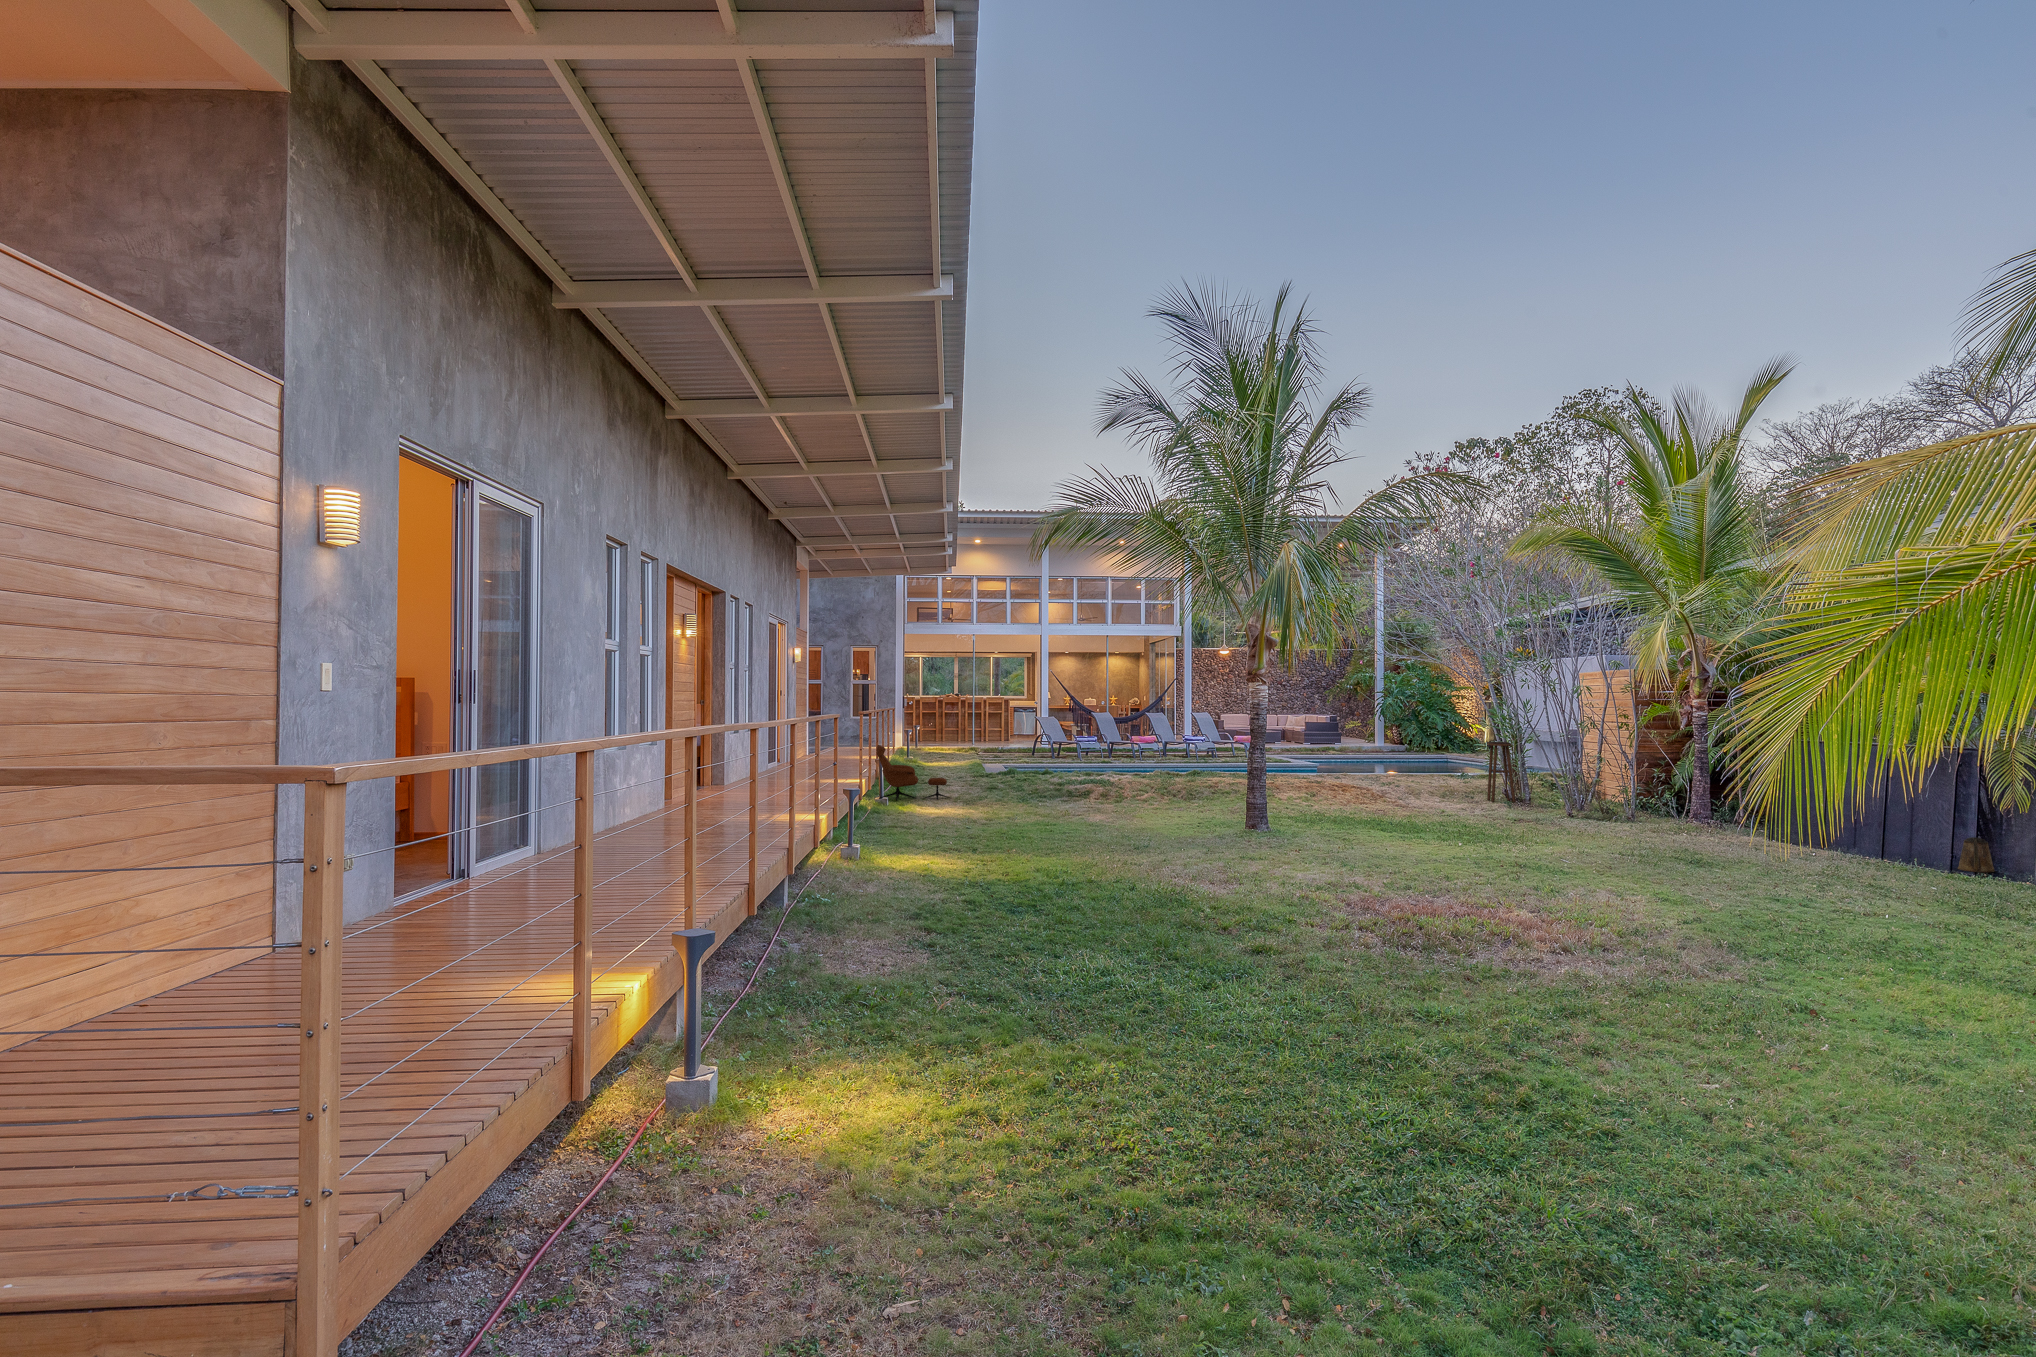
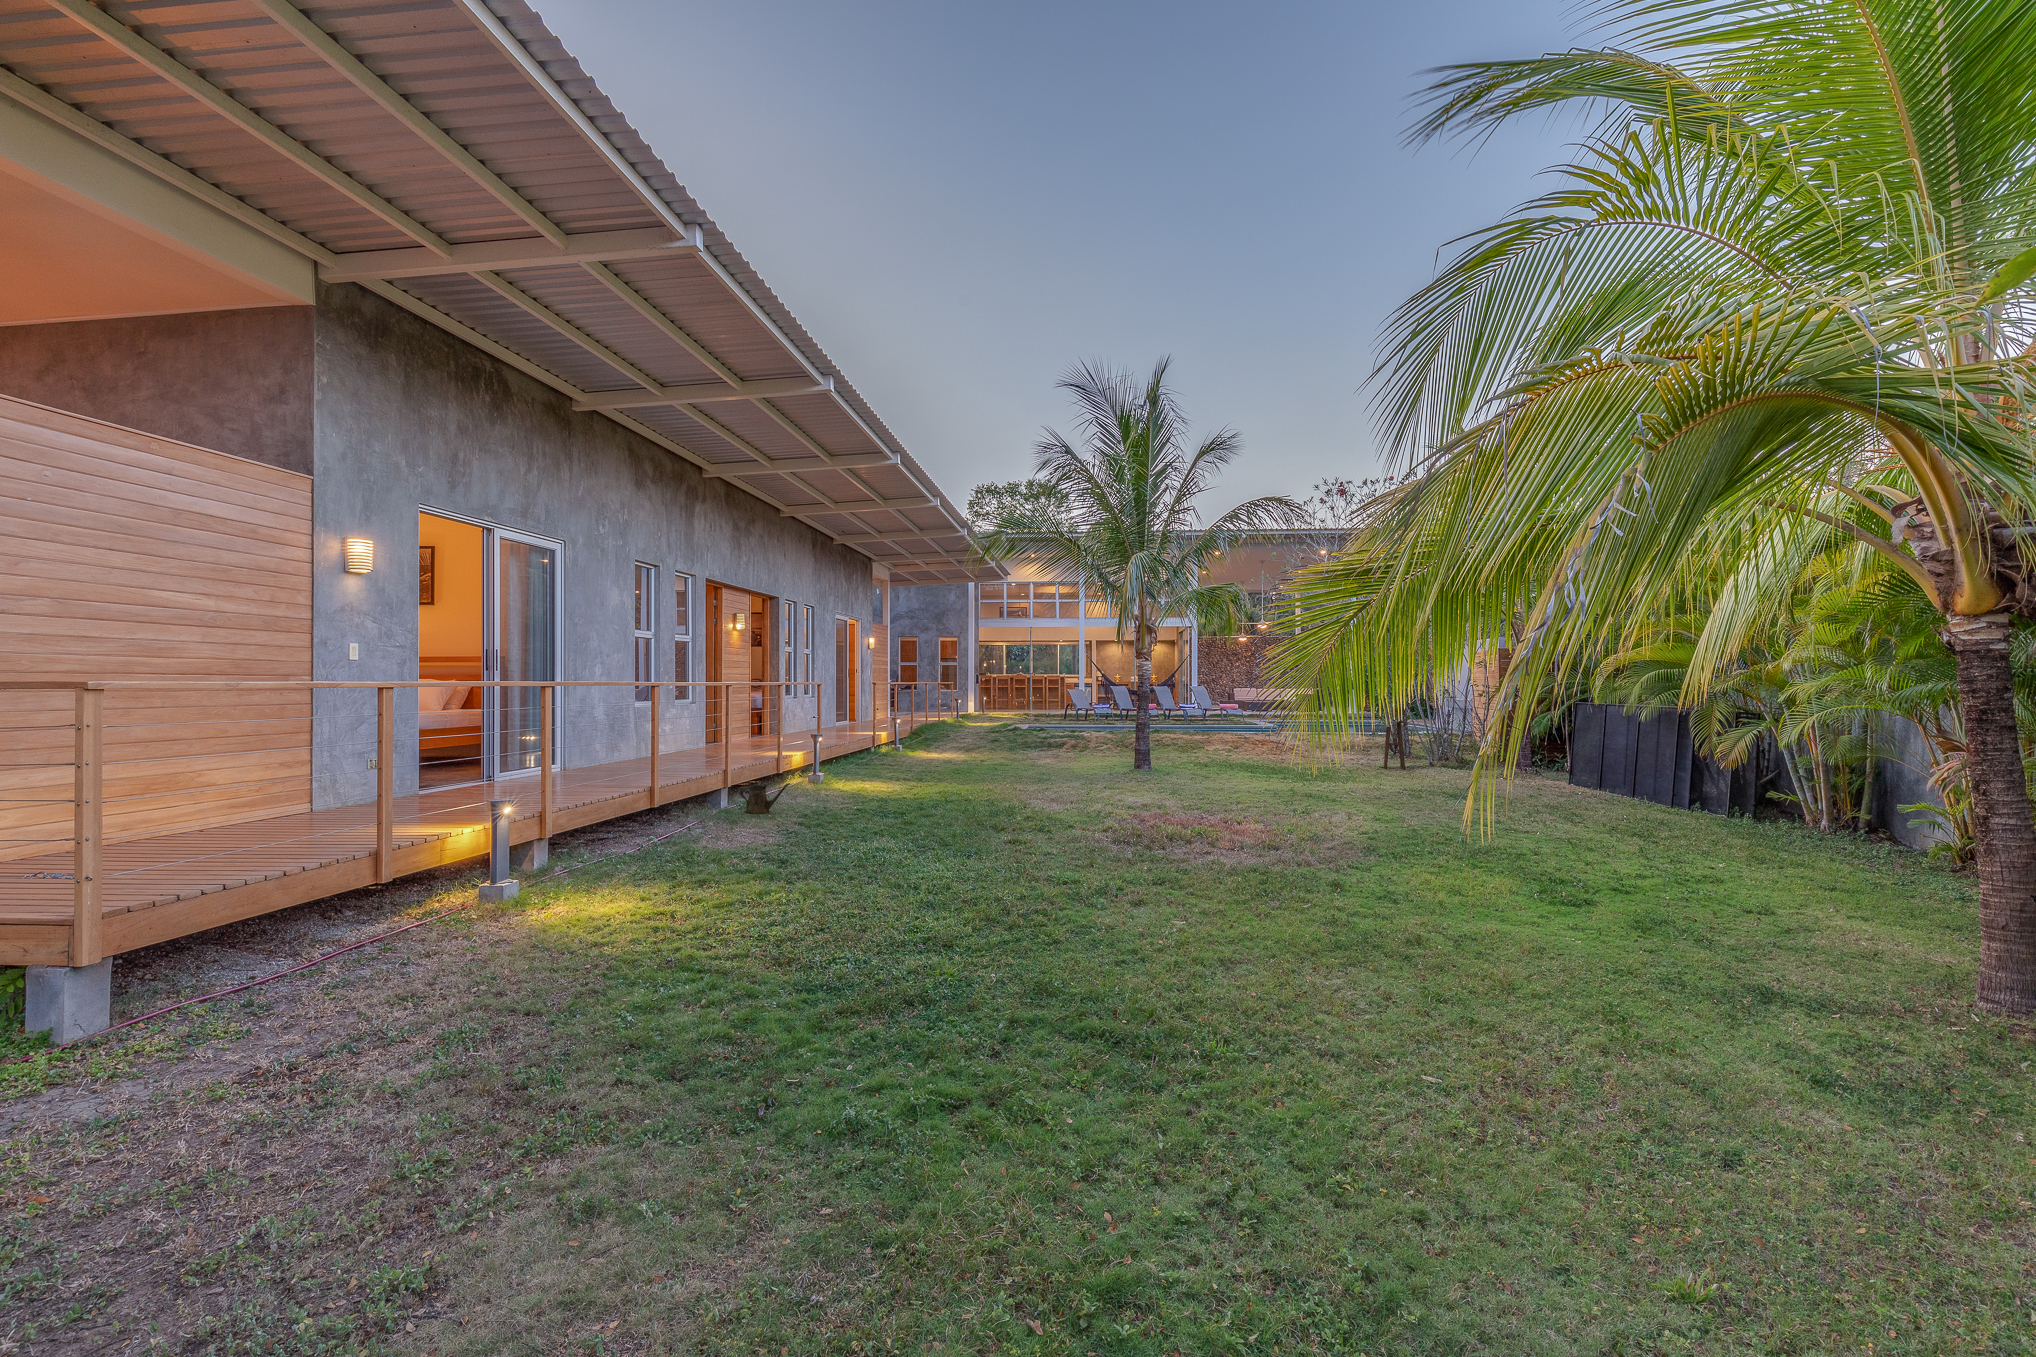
lounge chair: present [877,745,950,800] -> none [894,712,951,755]
watering can: present [1958,837,1995,873] -> present [740,783,790,814]

